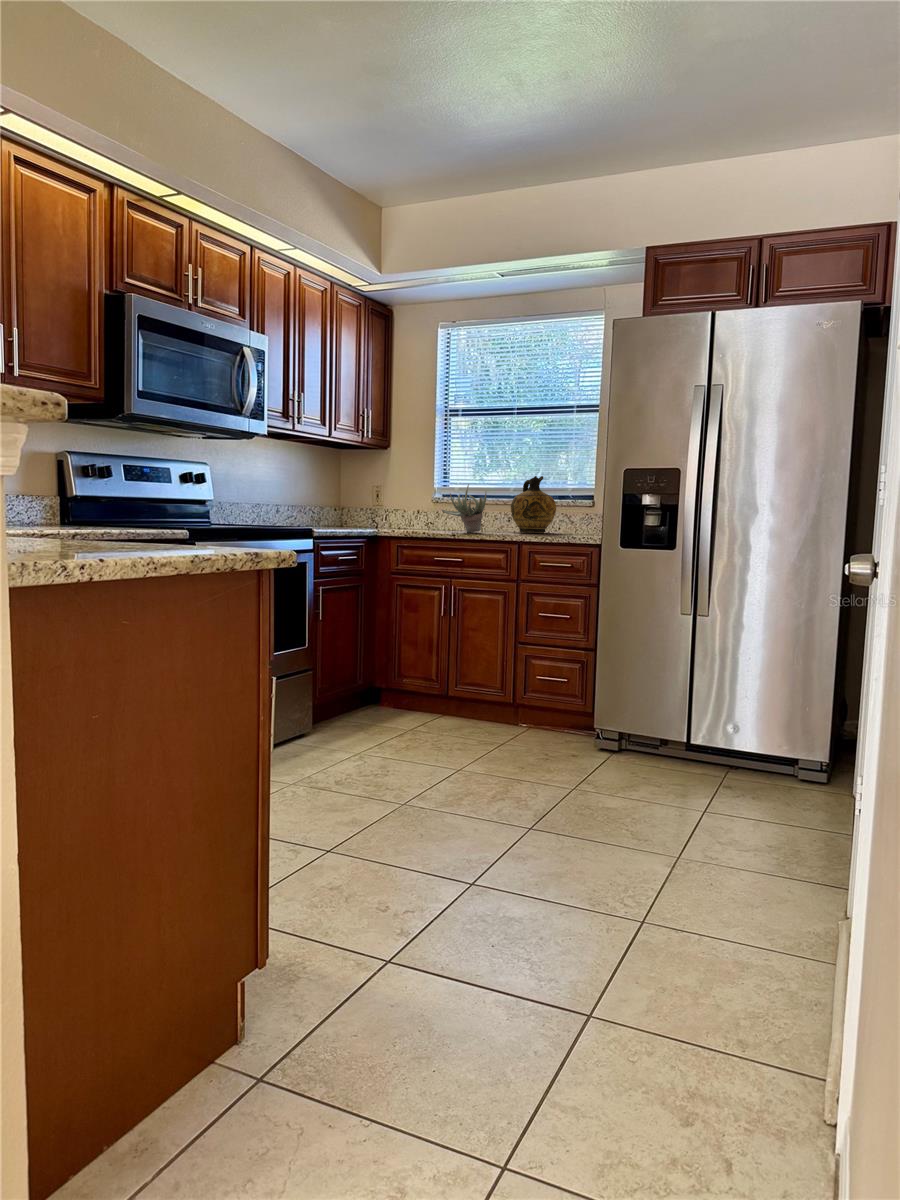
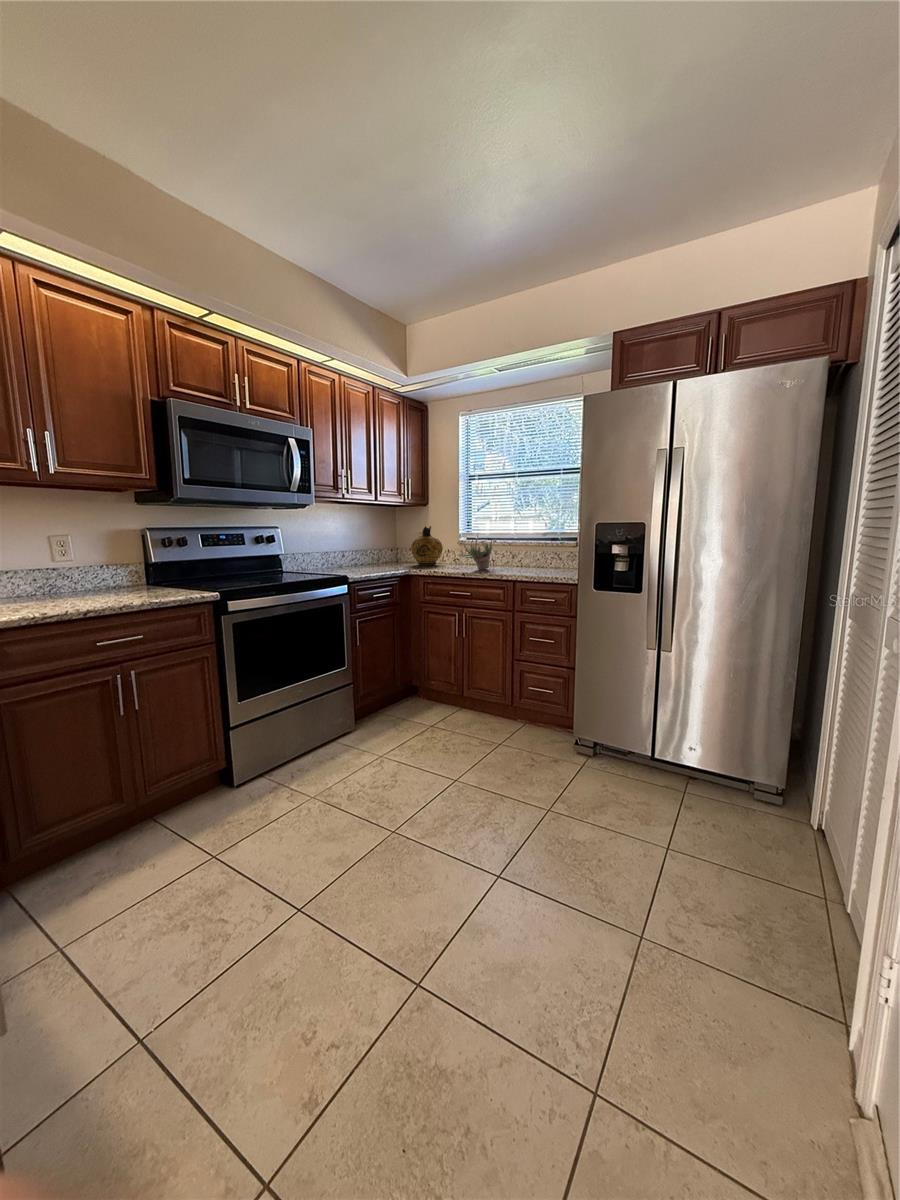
ceramic jug: present [511,476,556,533] -> present [411,526,443,565]

